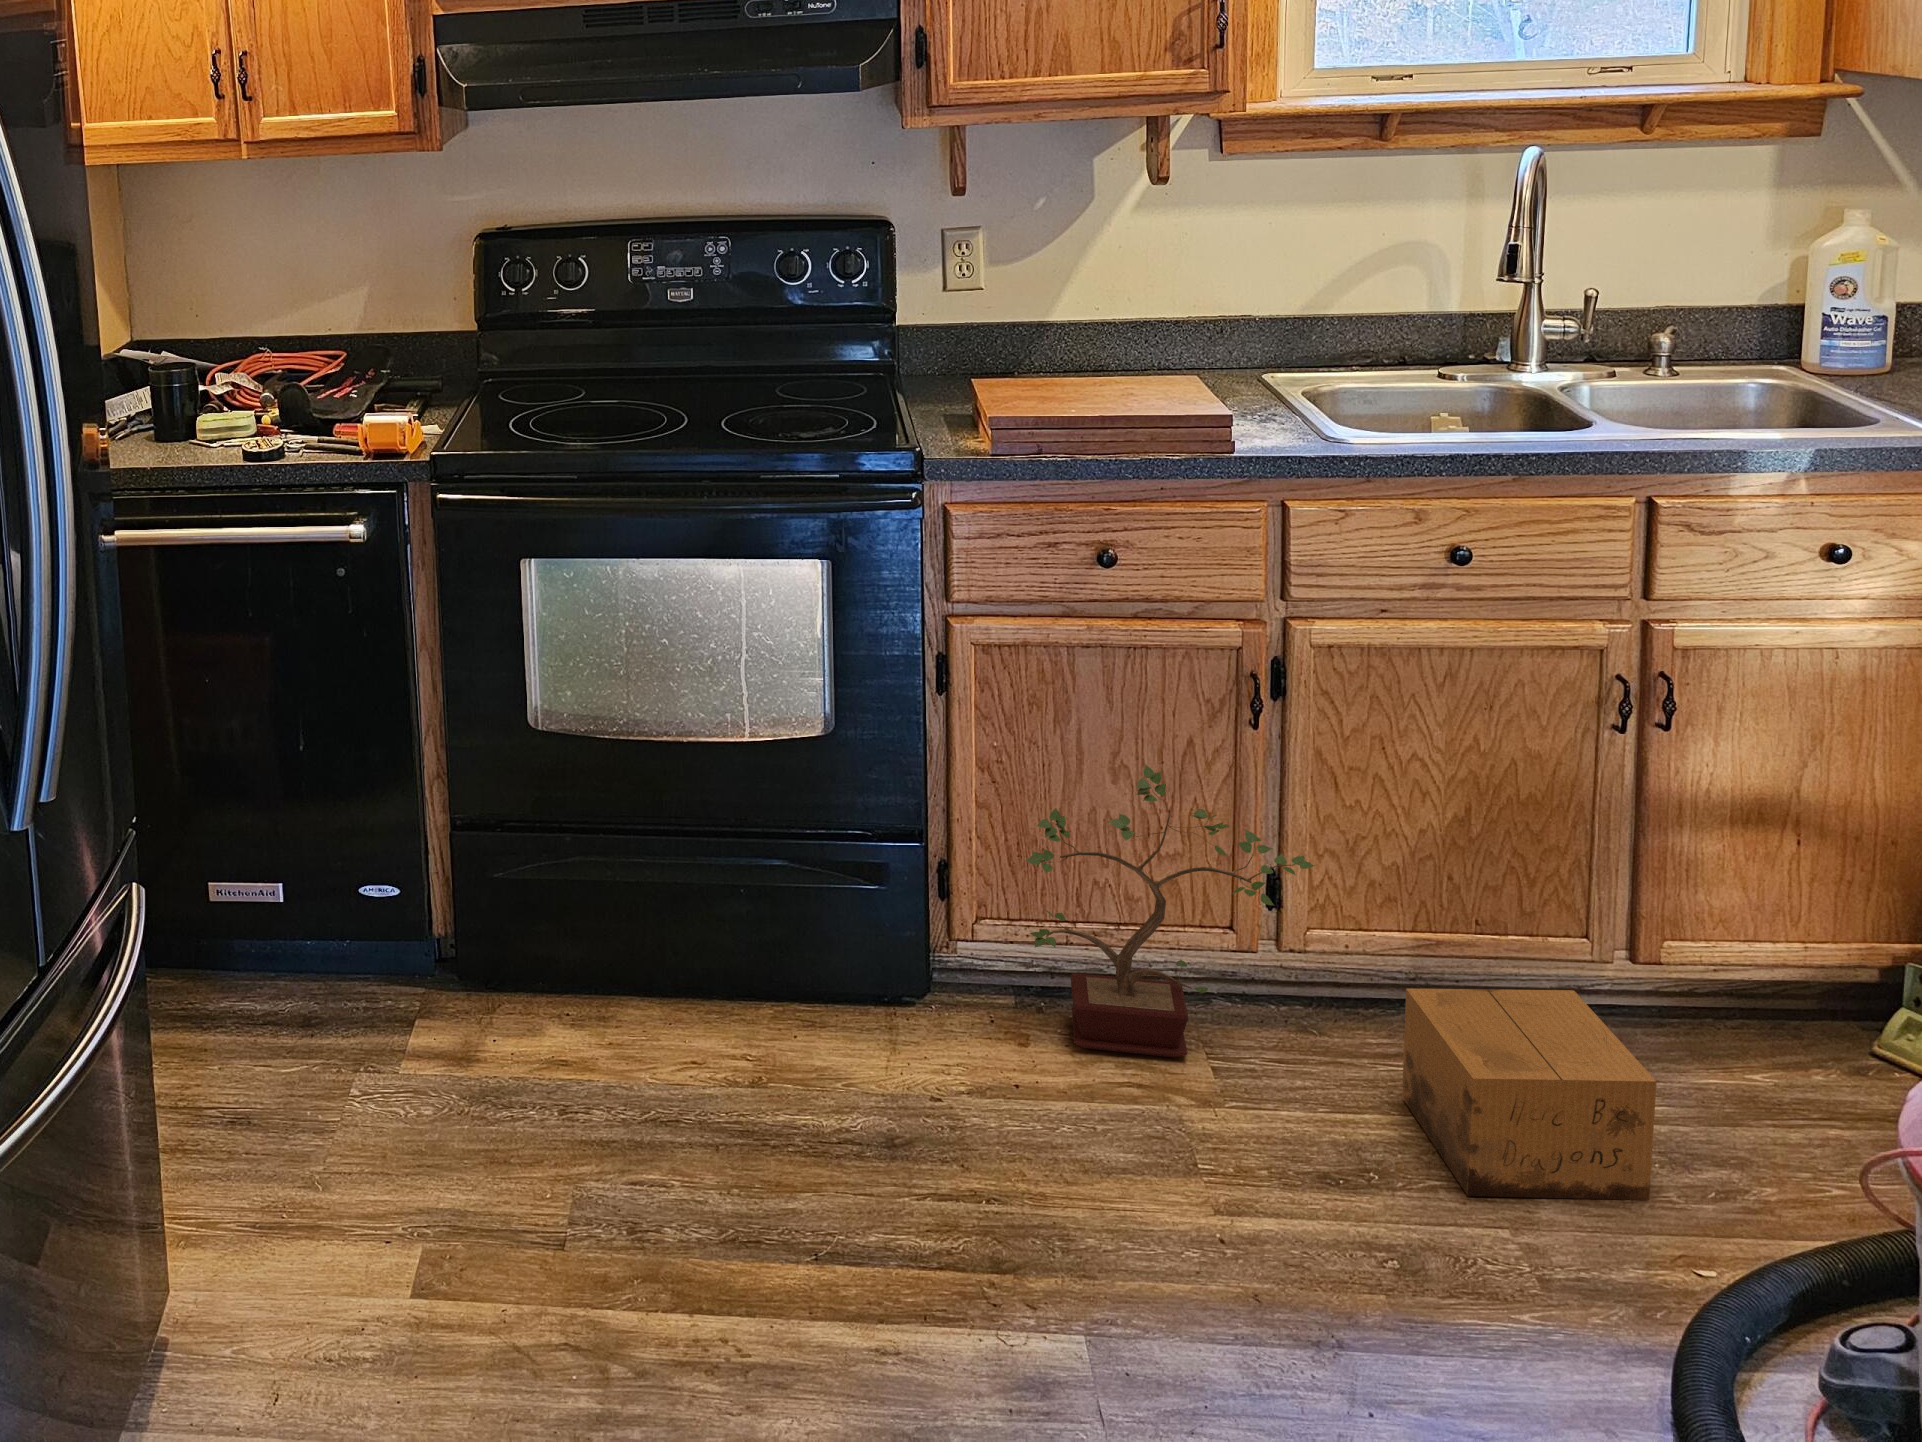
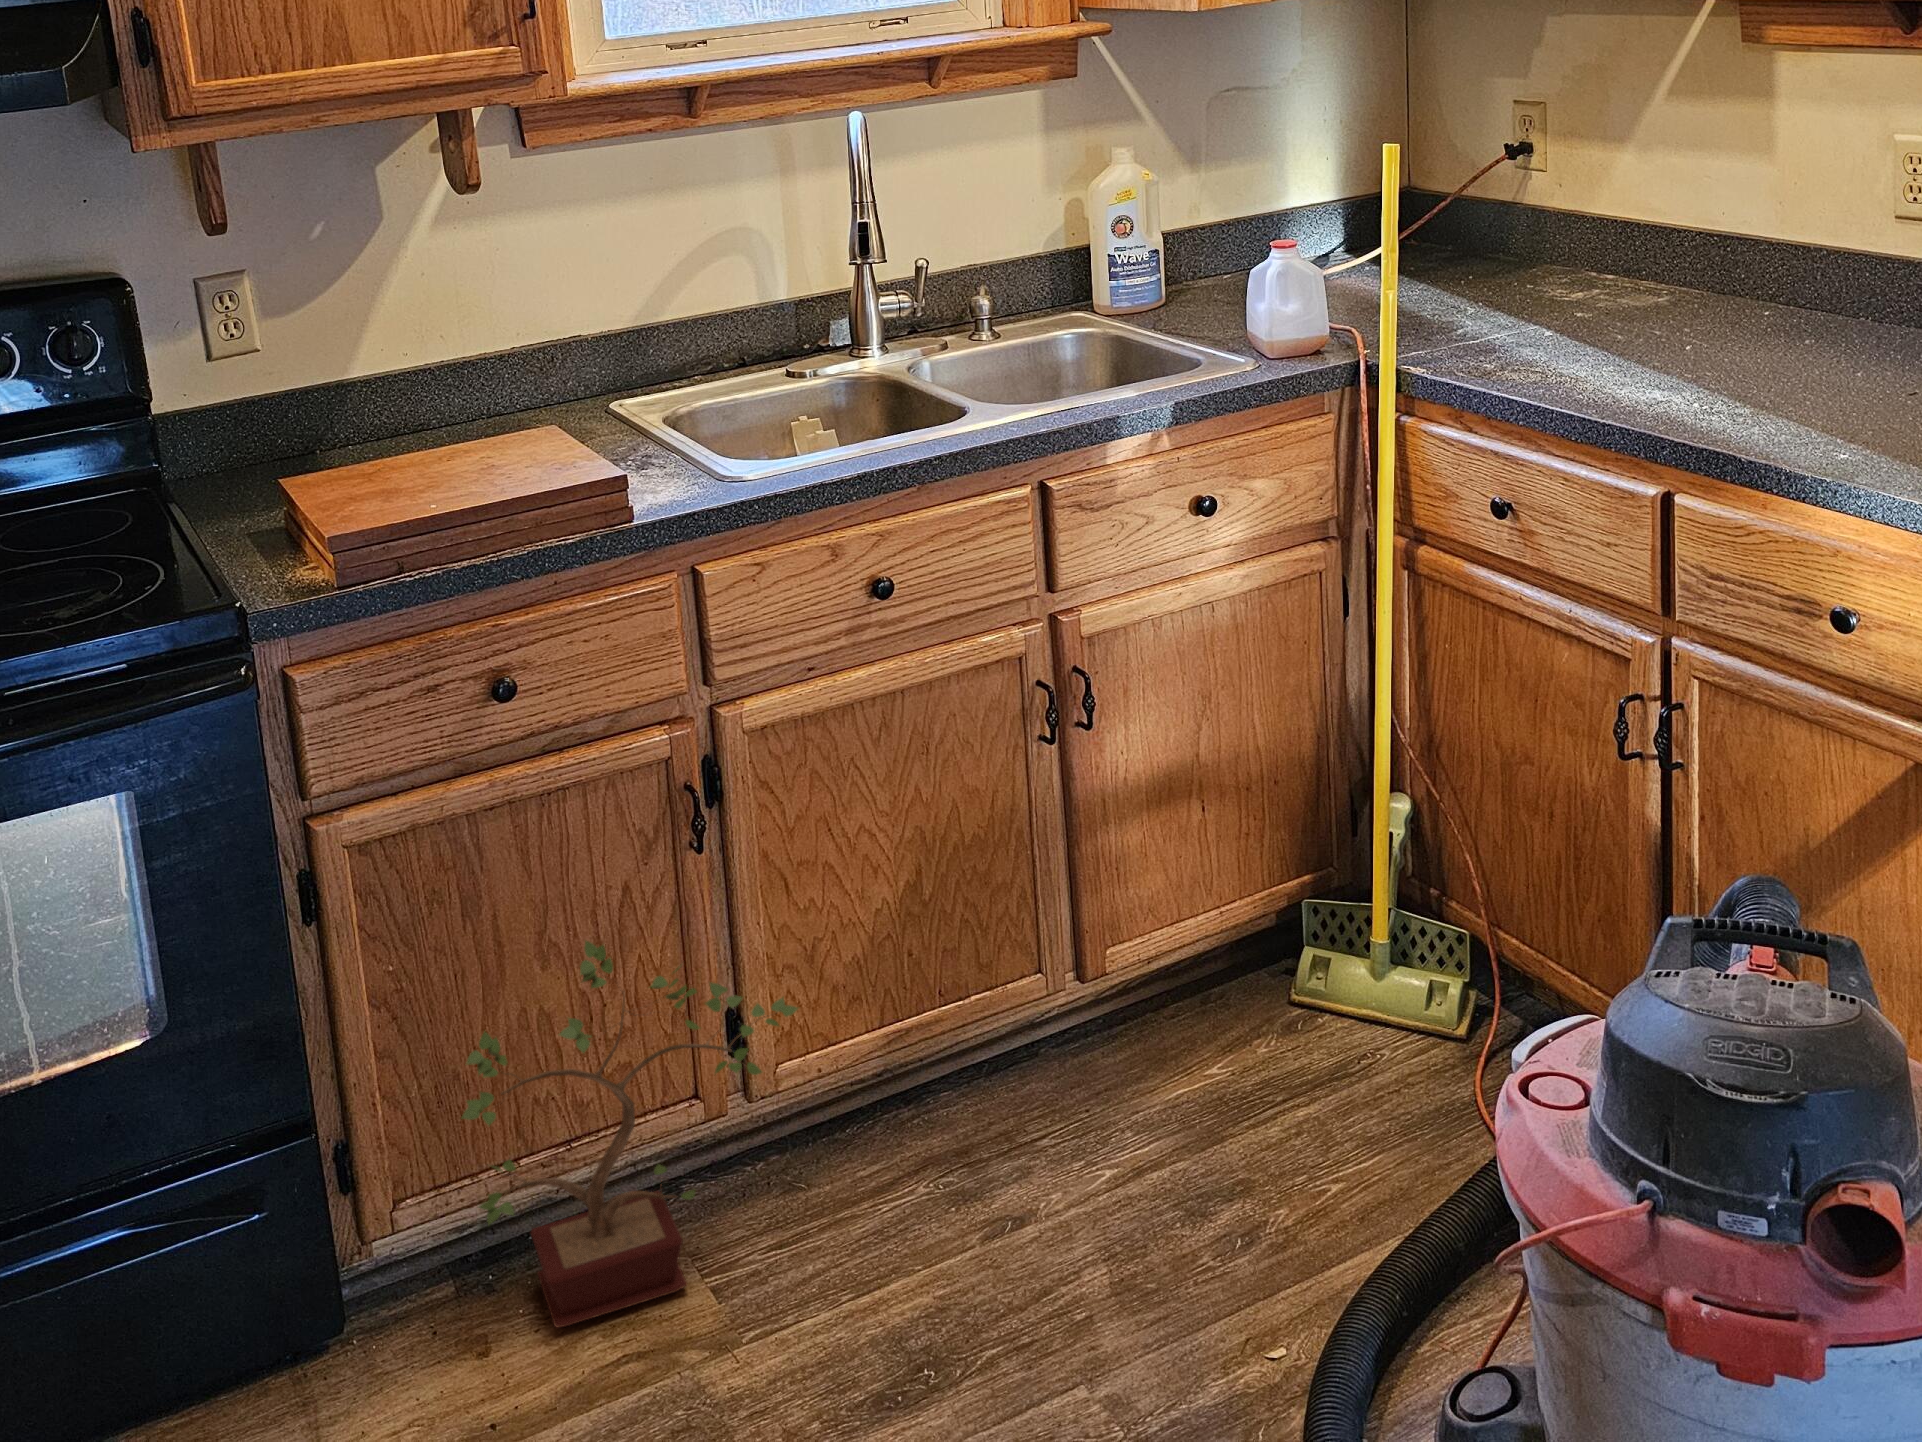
cardboard box: present [1402,989,1657,1200] -> none [913,1052,1189,1354]

